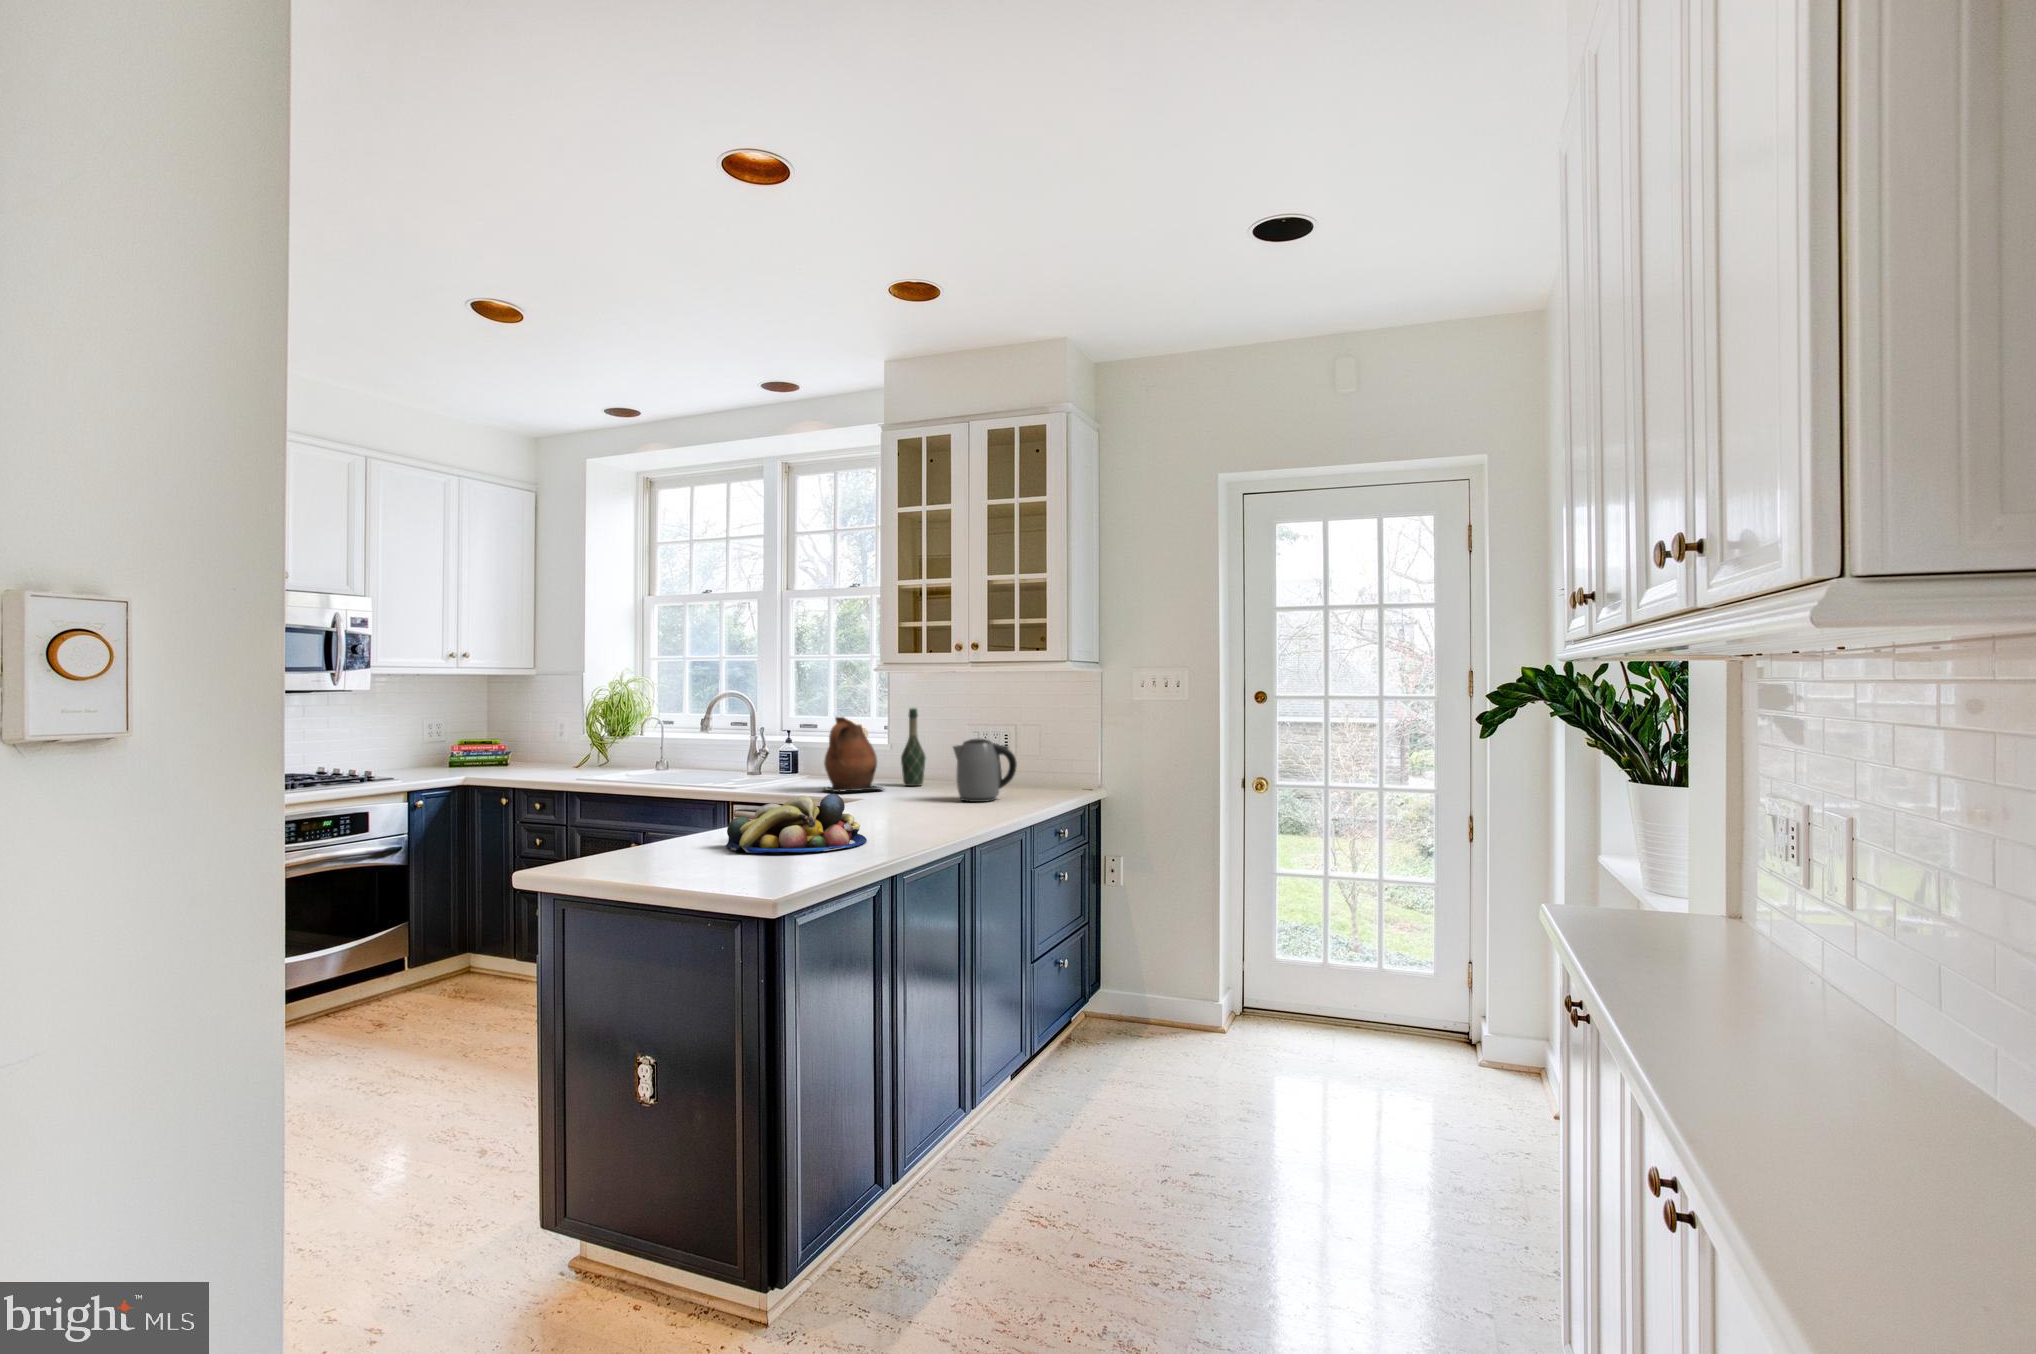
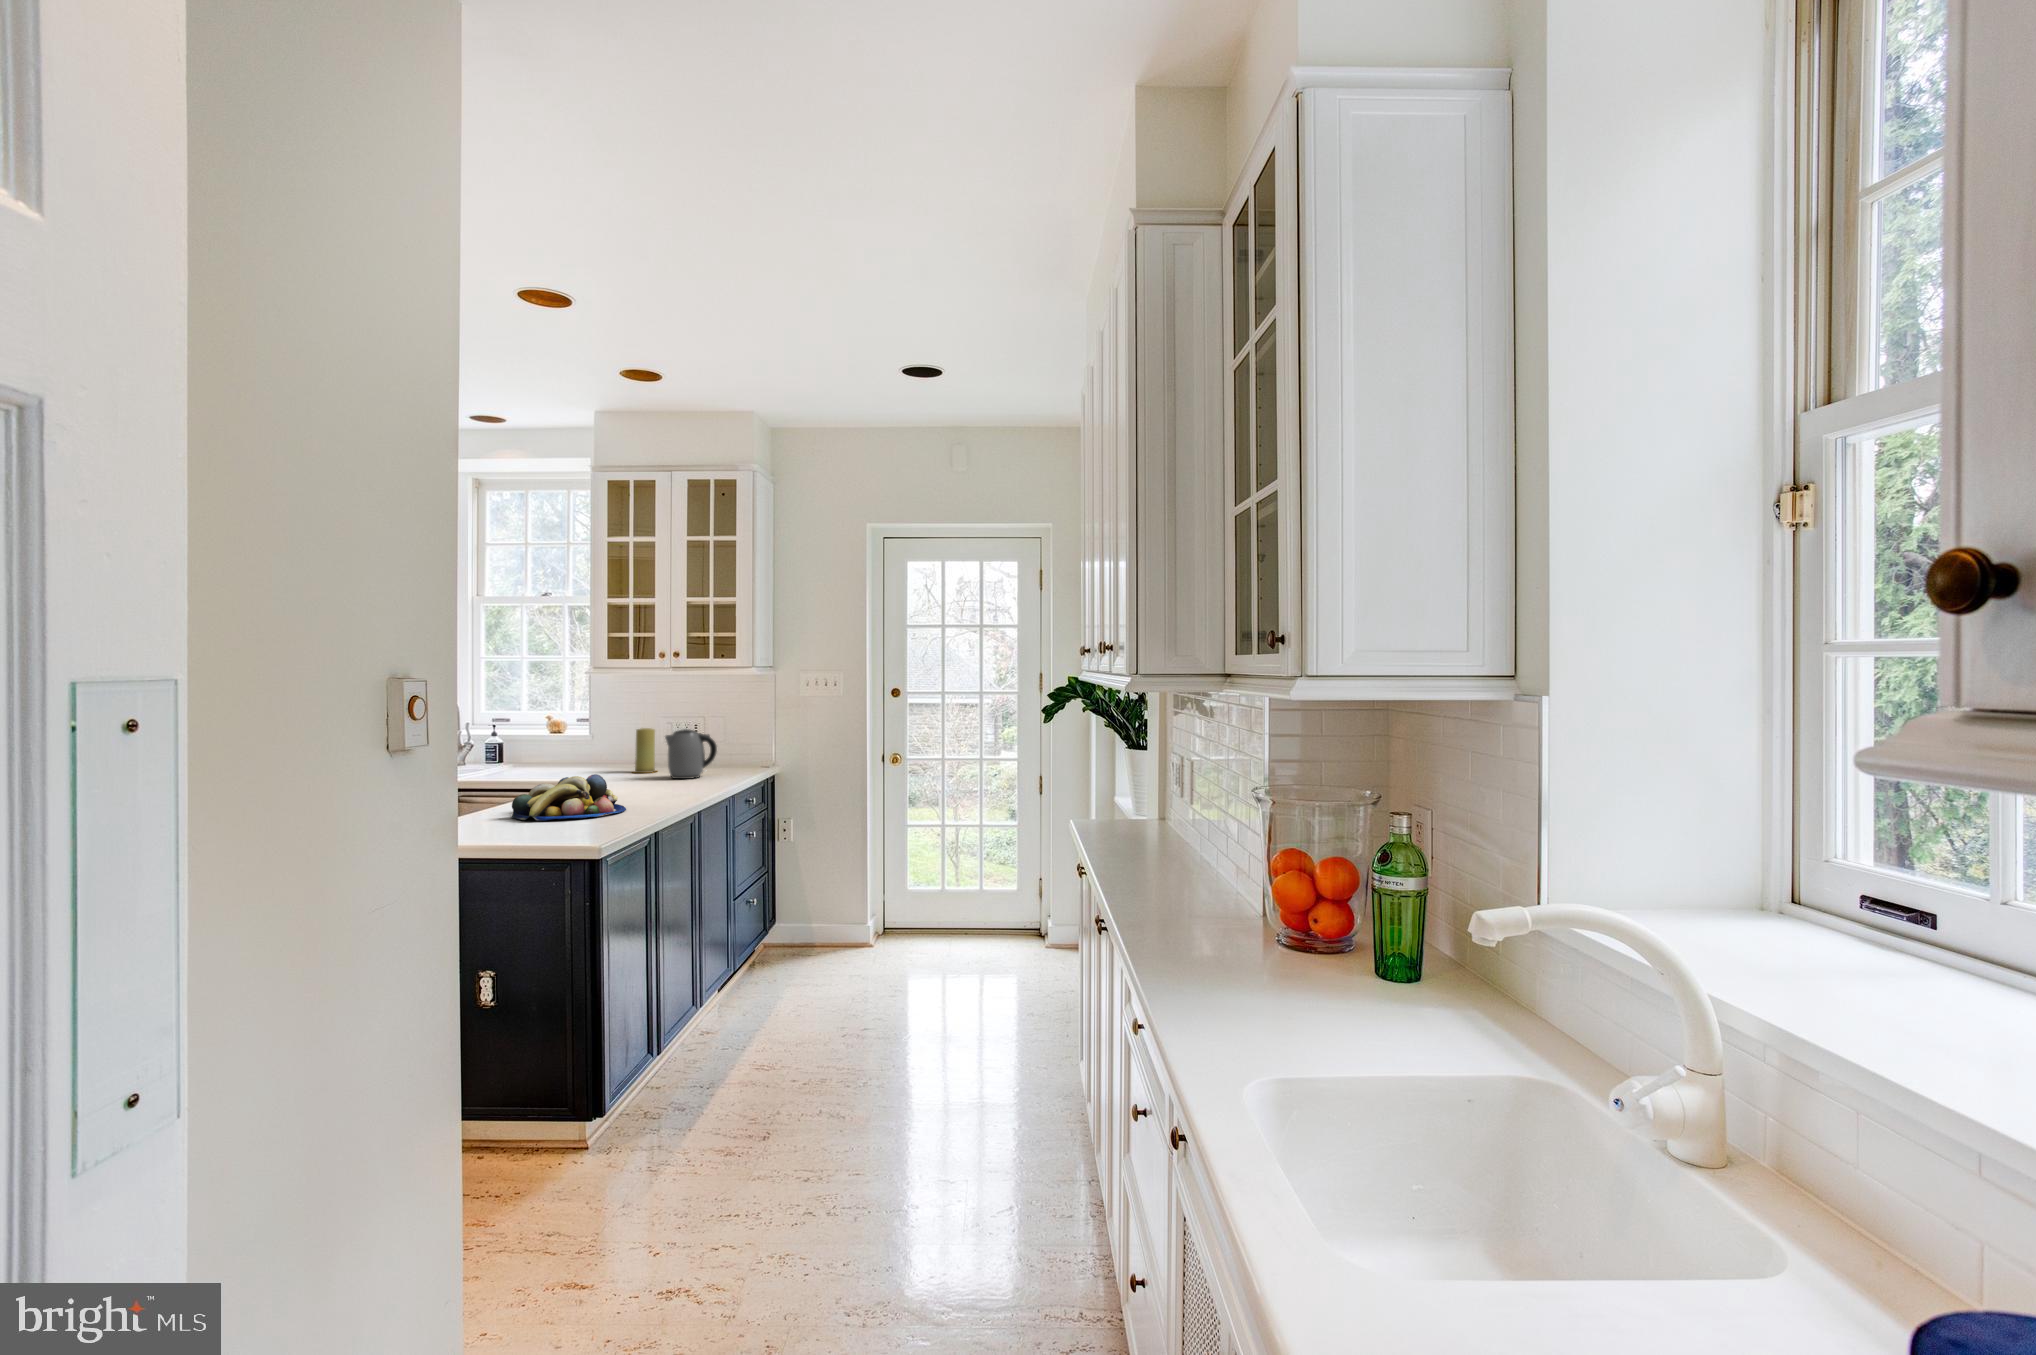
wine bottle: present [901,708,926,786] -> none [606,705,628,769]
ceramic pitcher: present [823,717,883,792] -> none [533,713,597,776]
candle: none [924,736,955,792] -> present [634,728,656,773]

